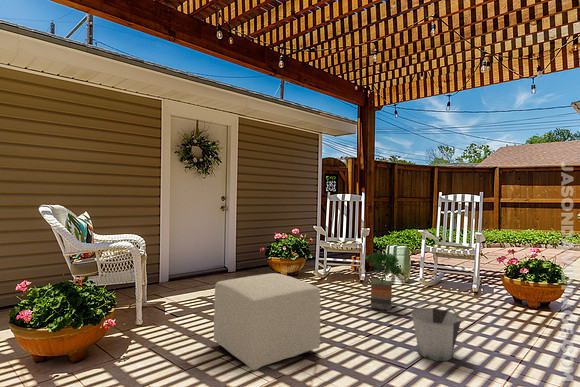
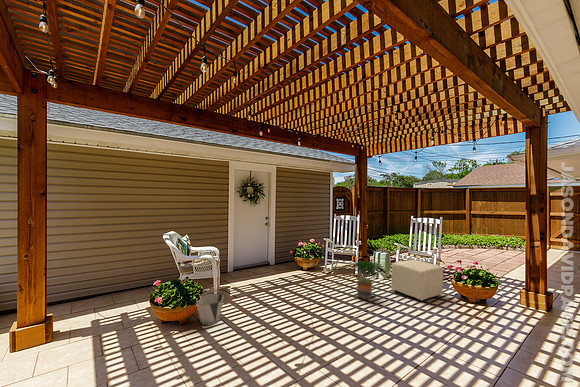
ottoman: present [214,273,320,370] -> present [391,260,443,301]
bucket: present [411,301,461,361] -> present [196,290,224,325]

